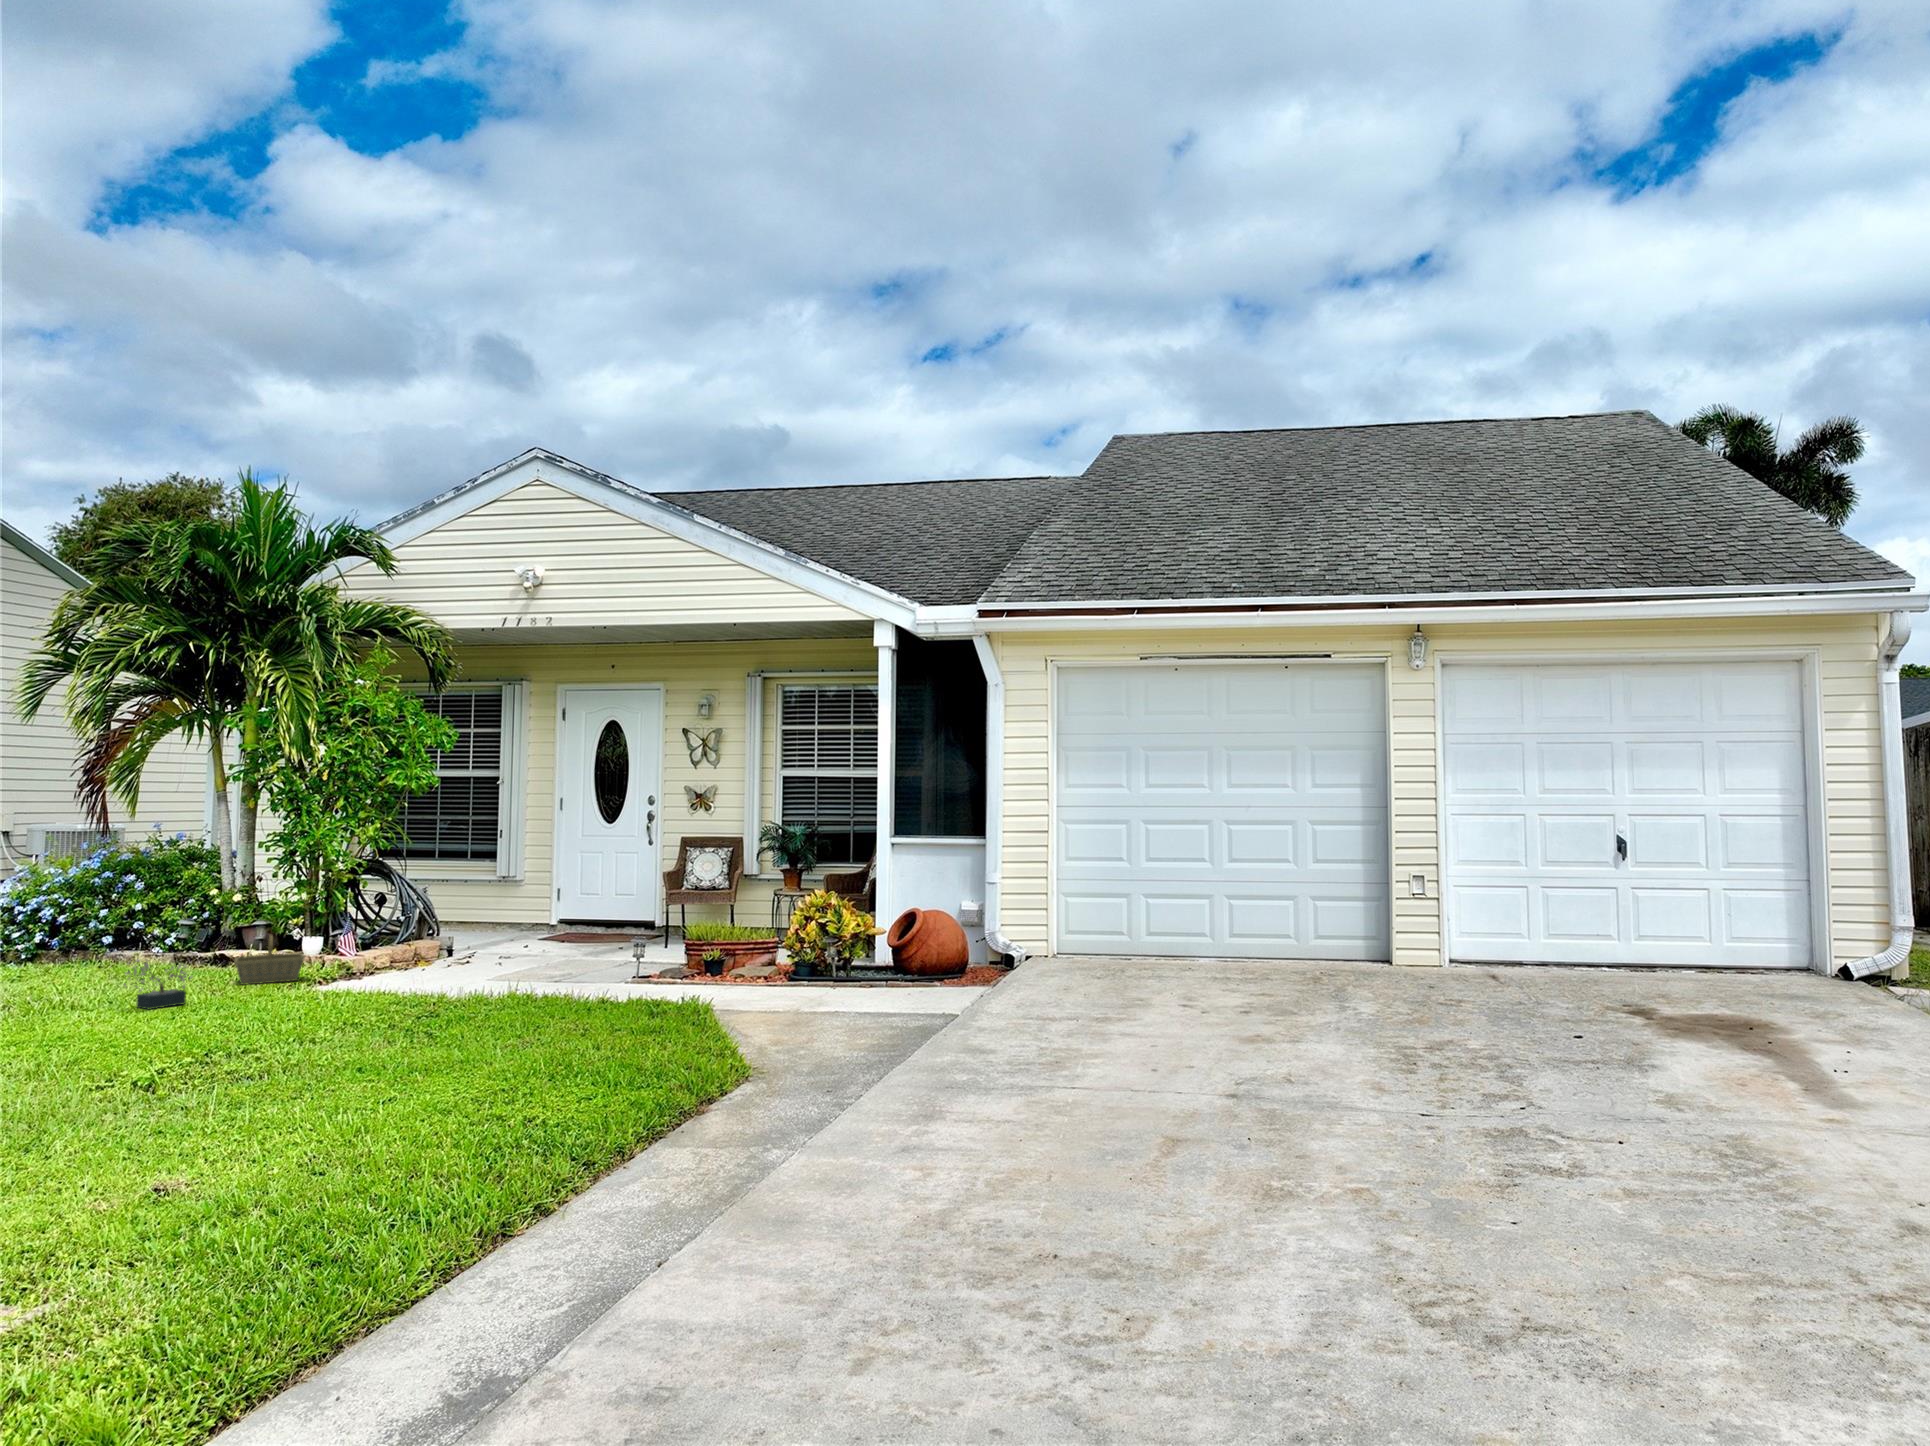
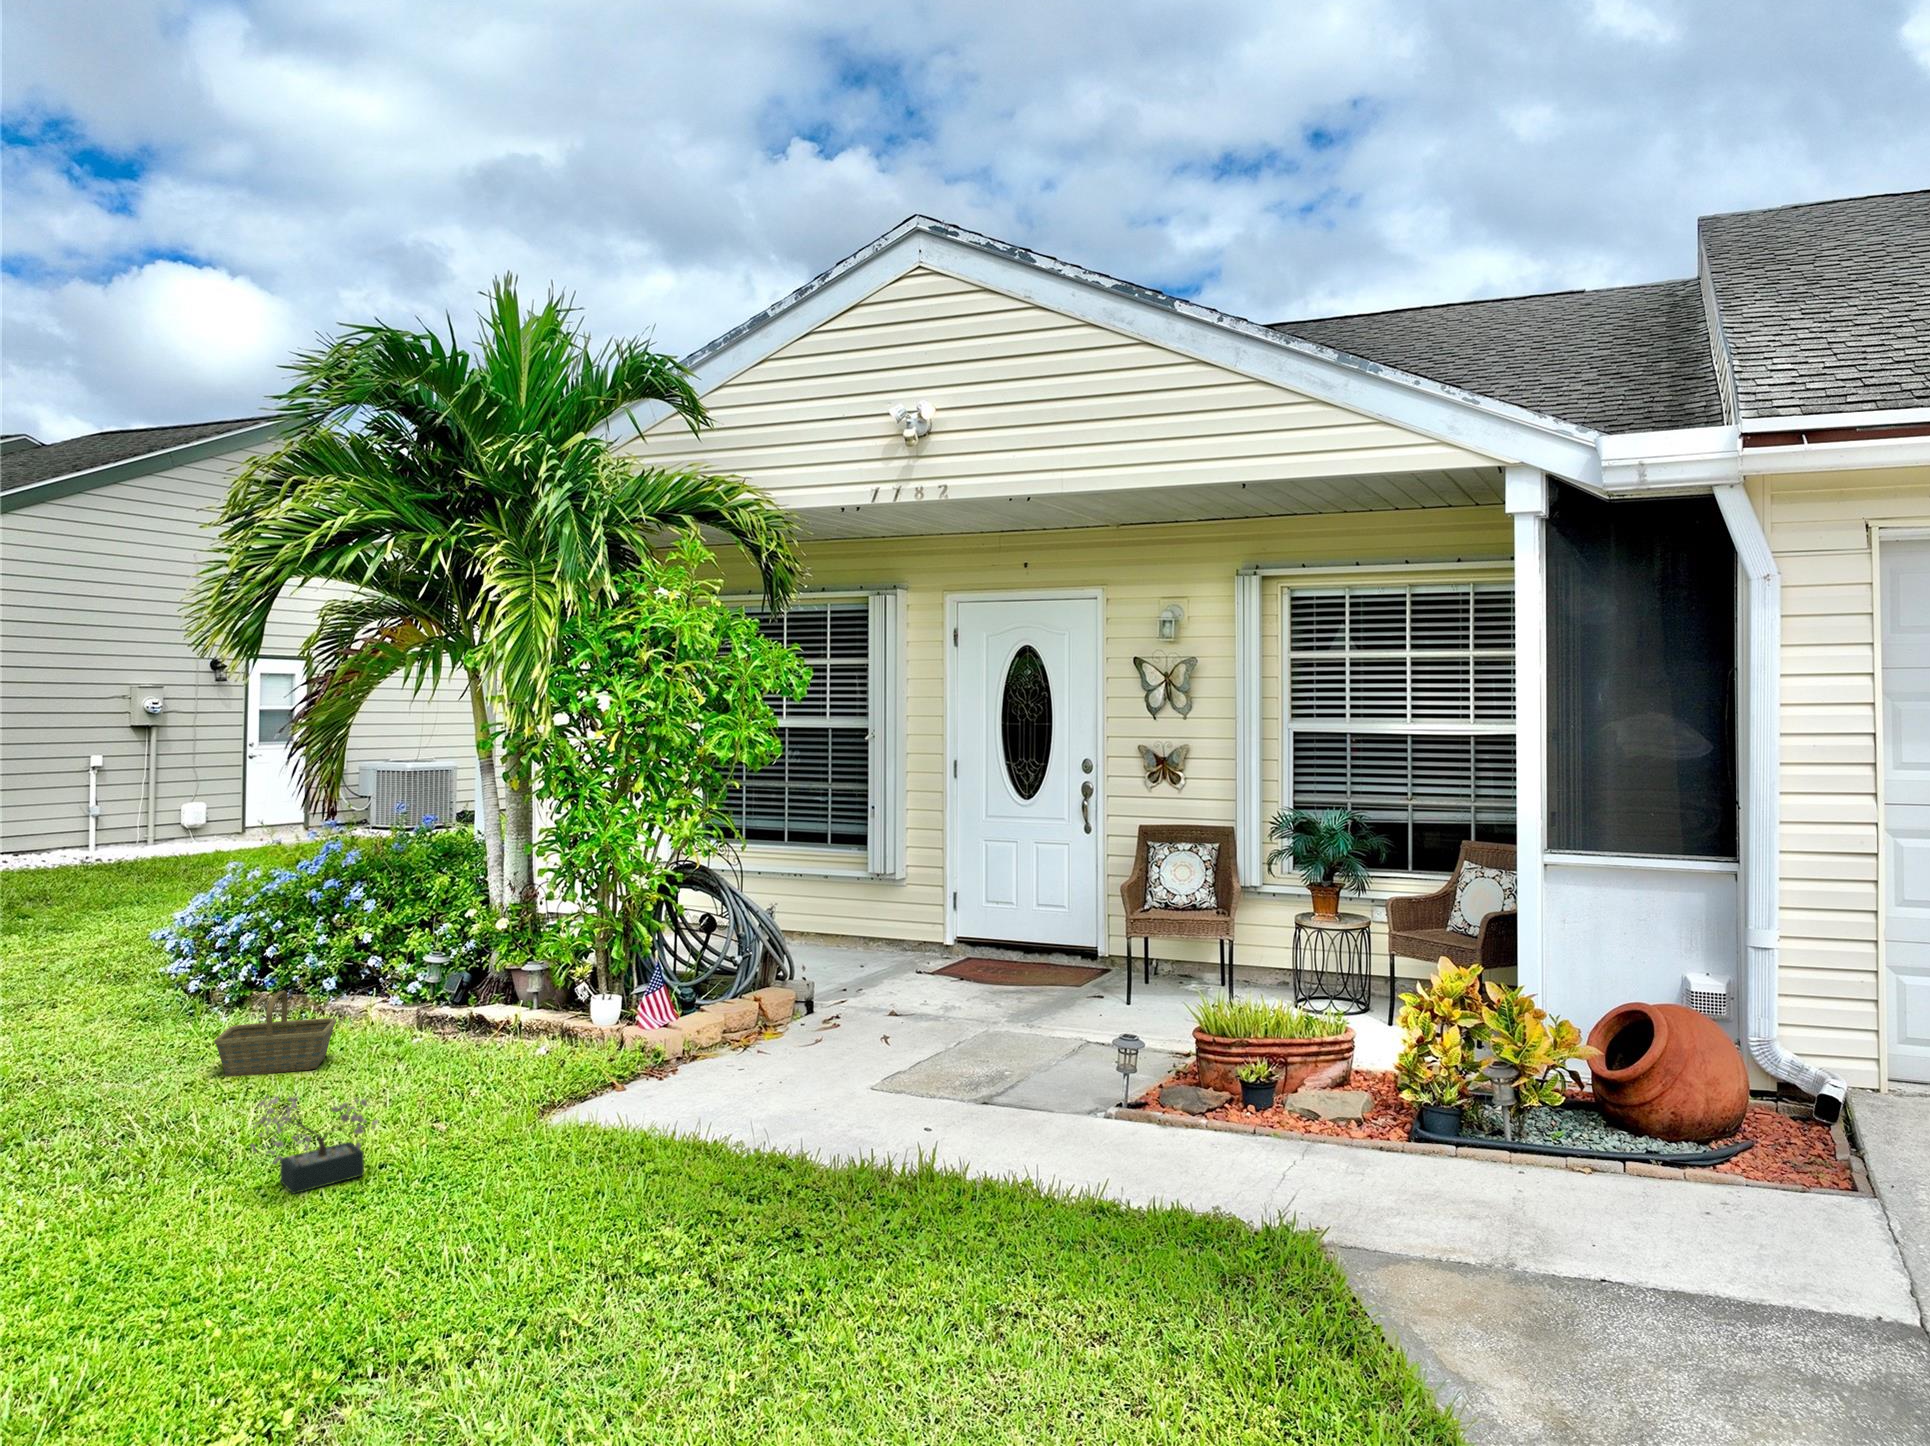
basket: present [234,935,305,985] -> present [214,991,336,1076]

